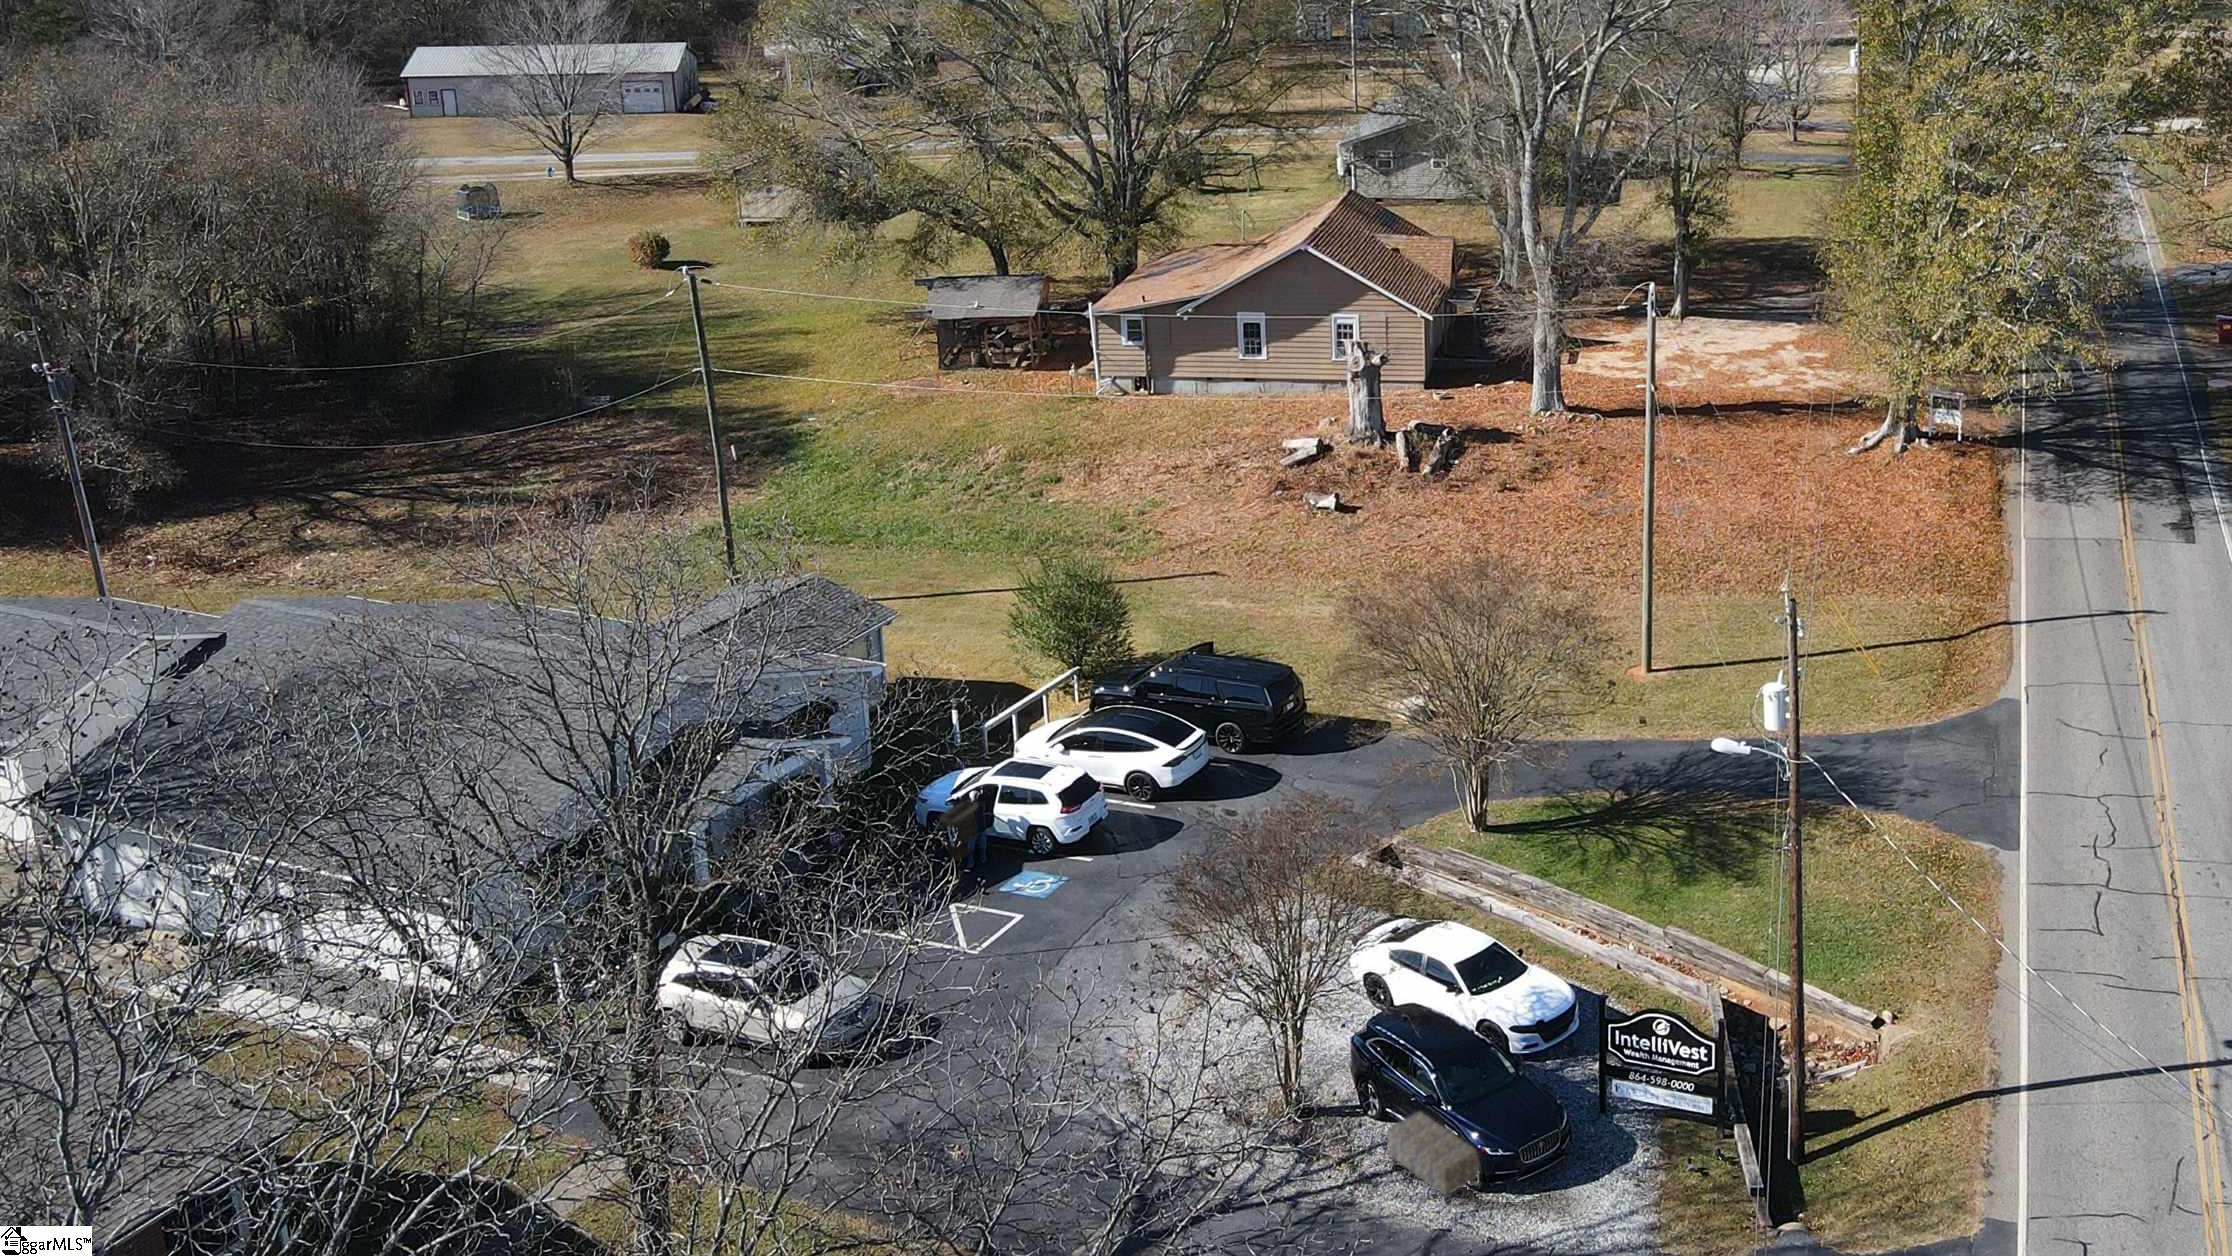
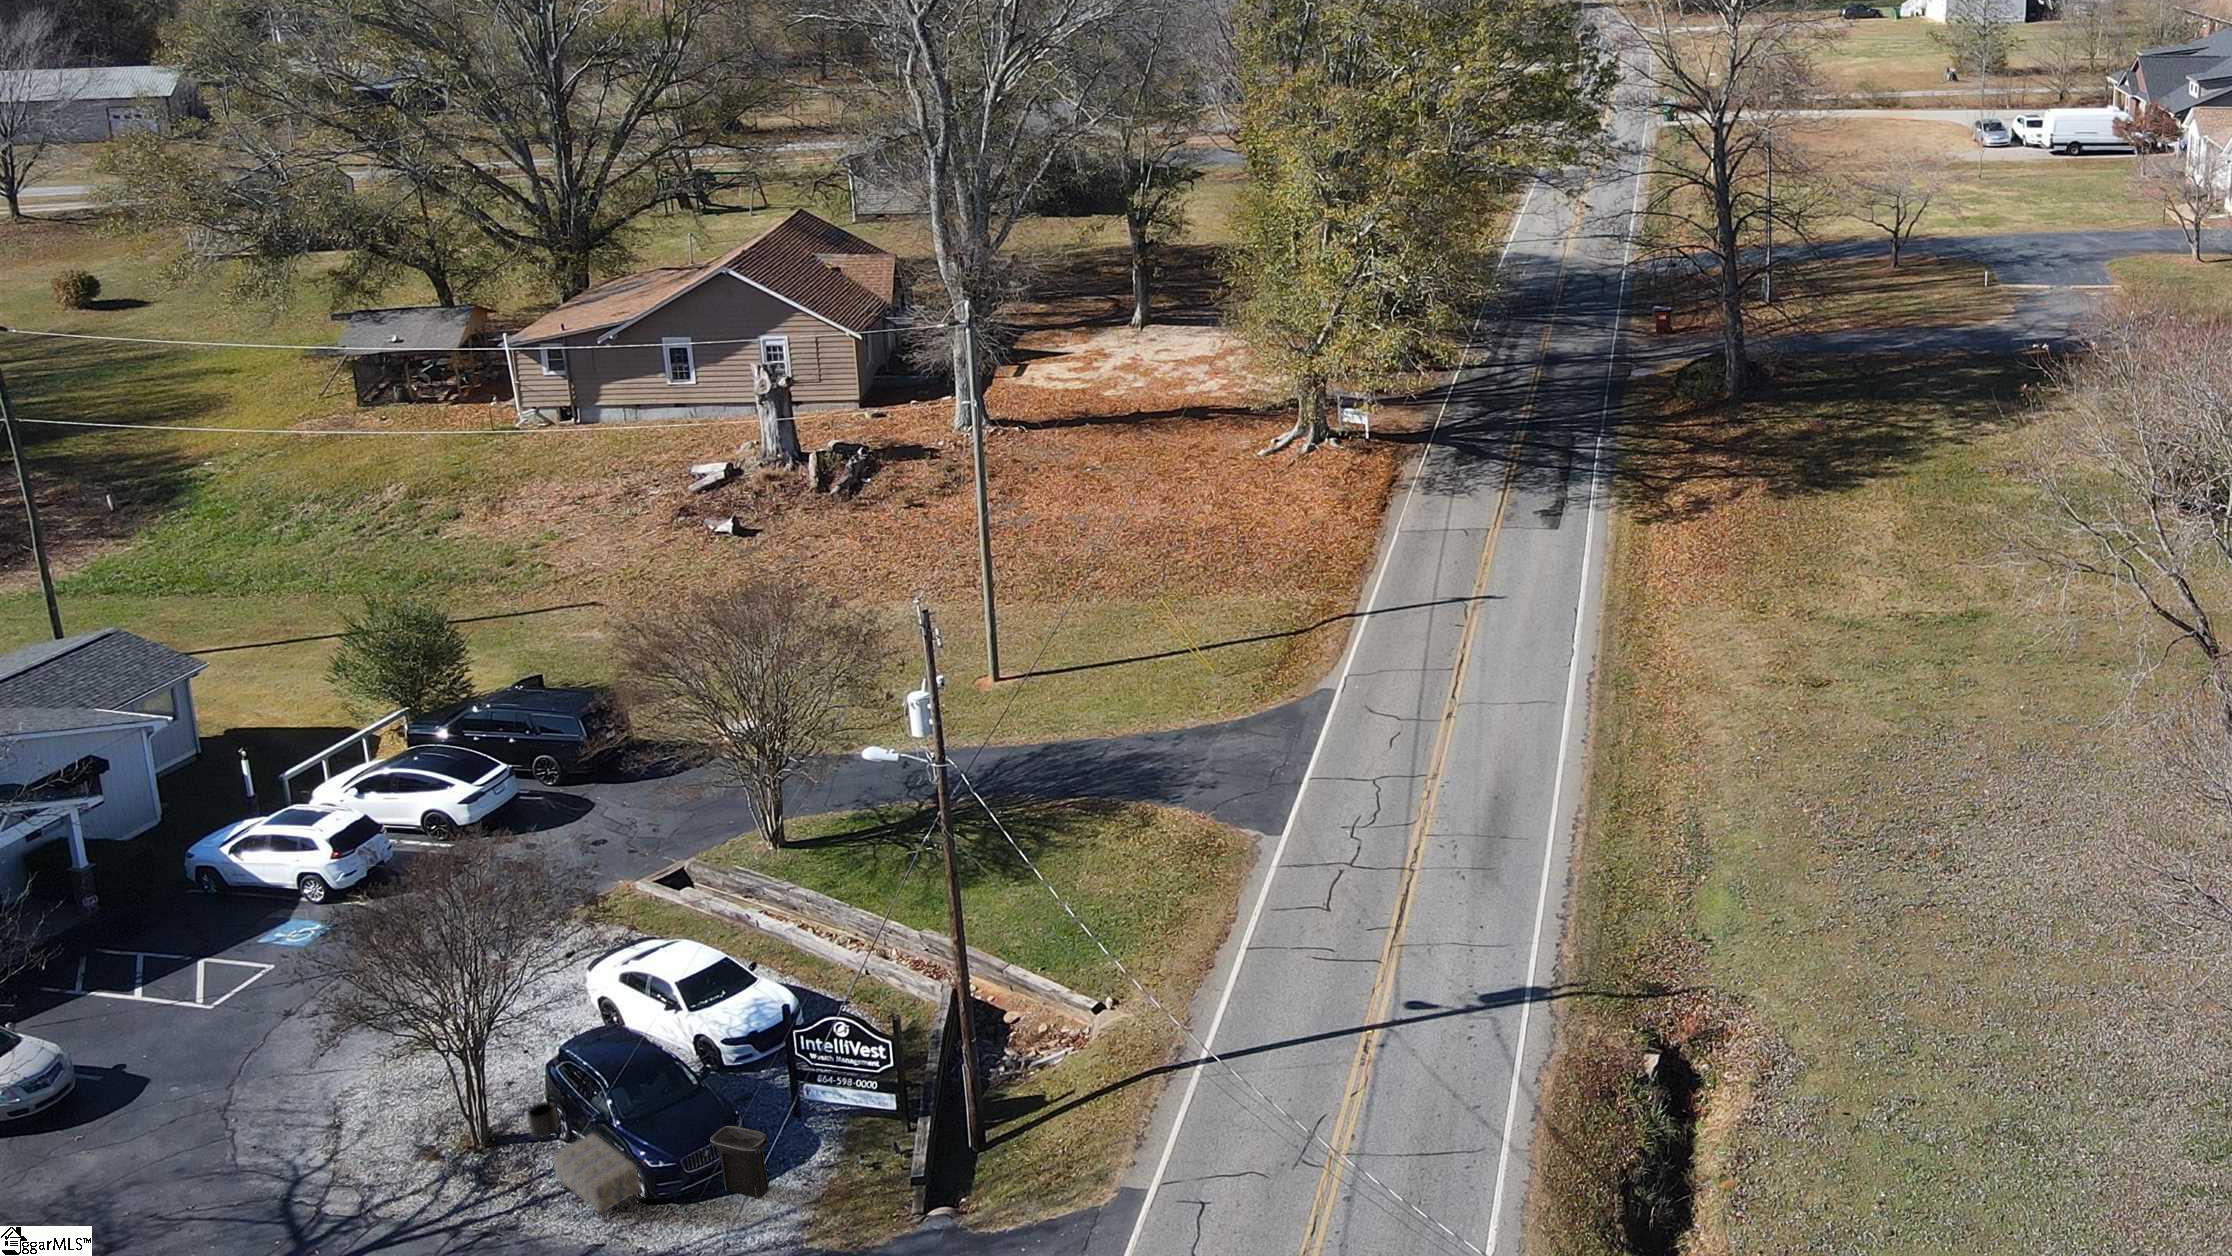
trash can: present [939,801,978,861] -> present [710,1126,769,1199]
planter: none [1343,1074,1372,1123] -> present [527,1102,559,1138]

